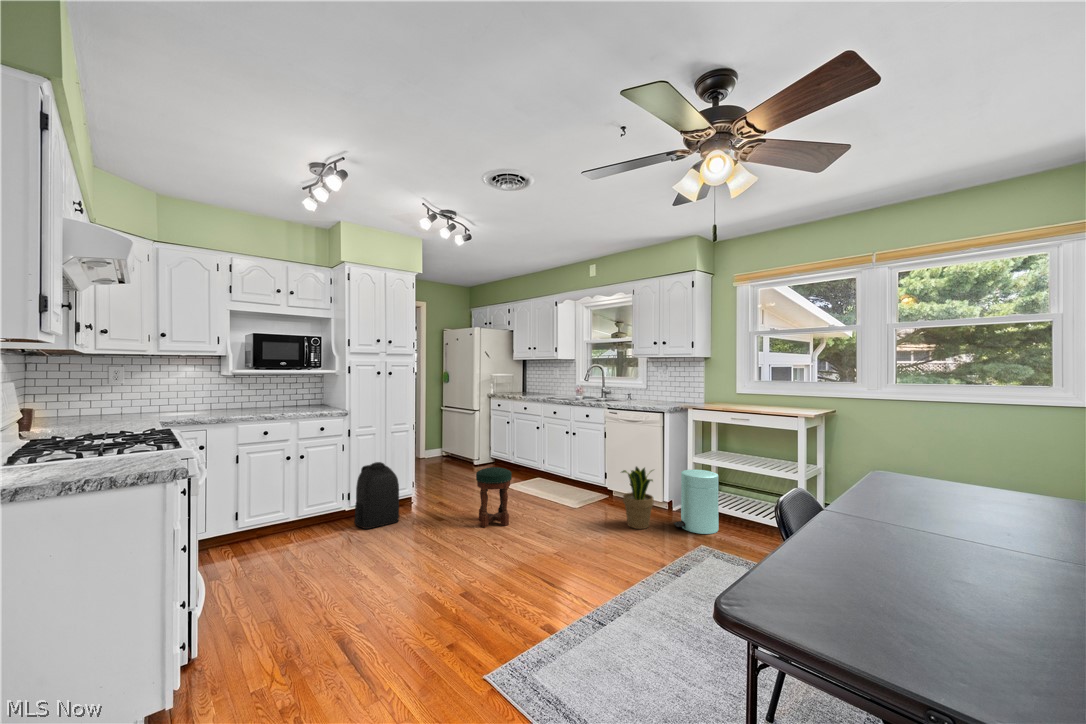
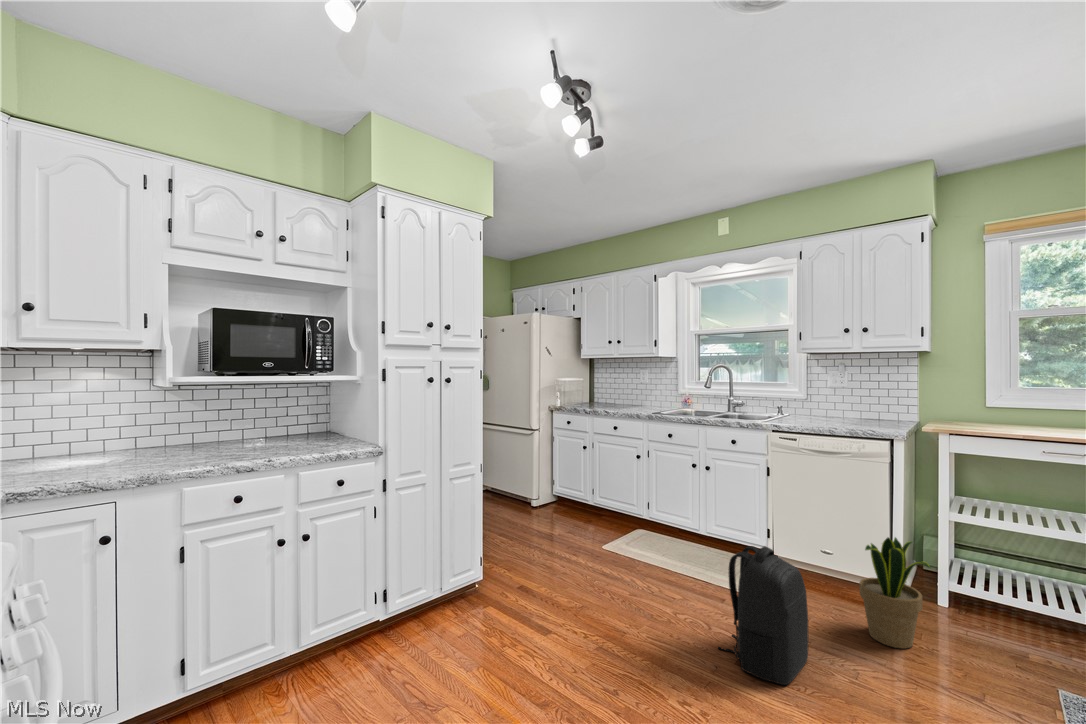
backpack: present [355,462,399,529] -> present [718,546,809,685]
stool: present [476,467,512,527] -> none [611,540,672,653]
trash can: present [674,469,719,534] -> none [949,538,1040,659]

